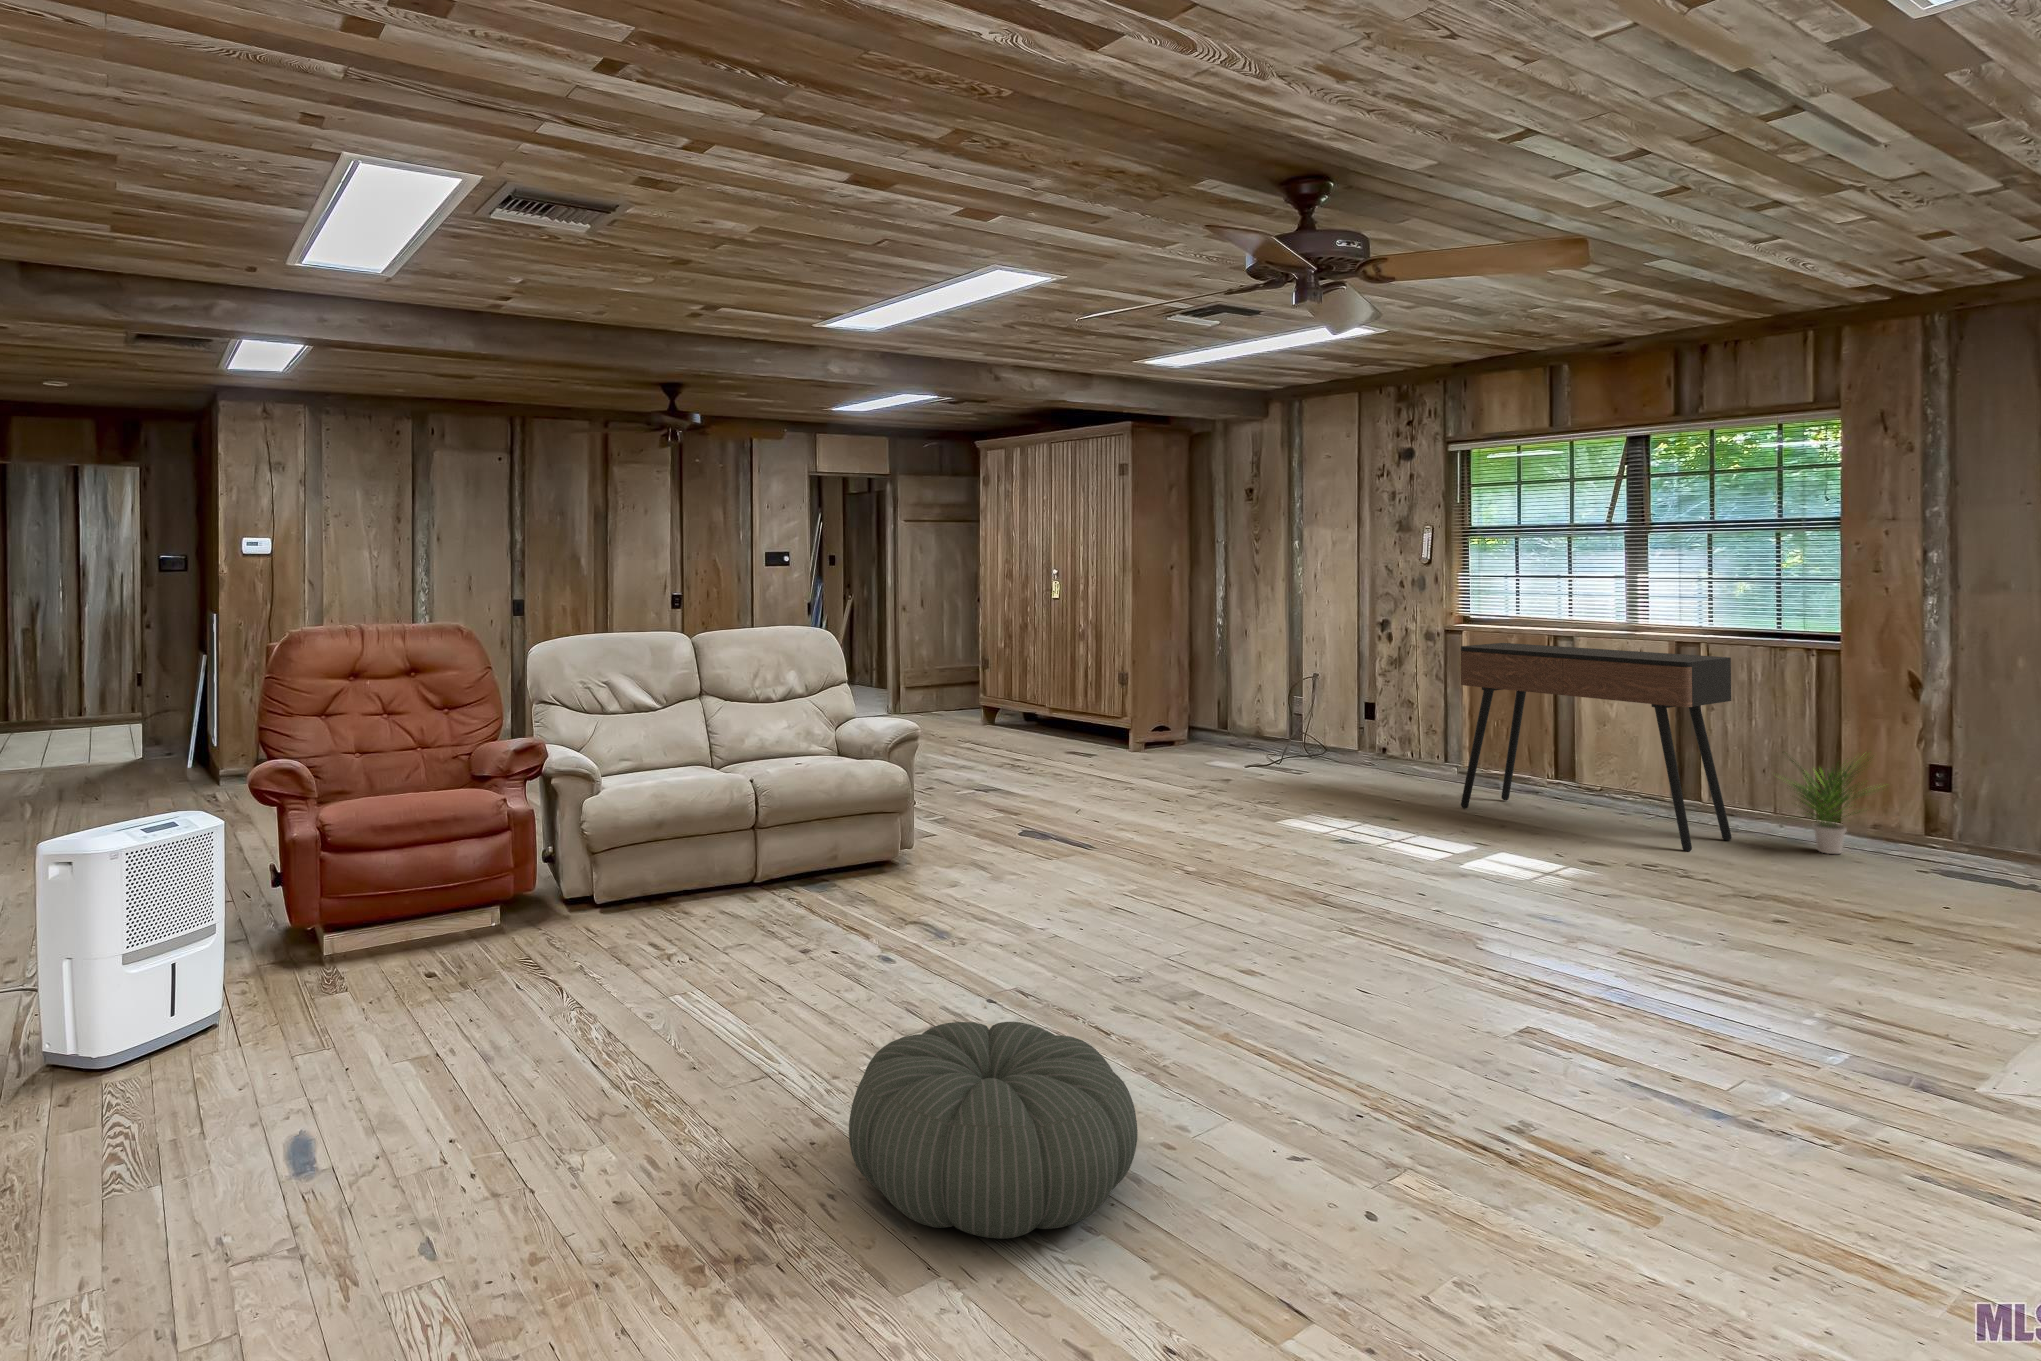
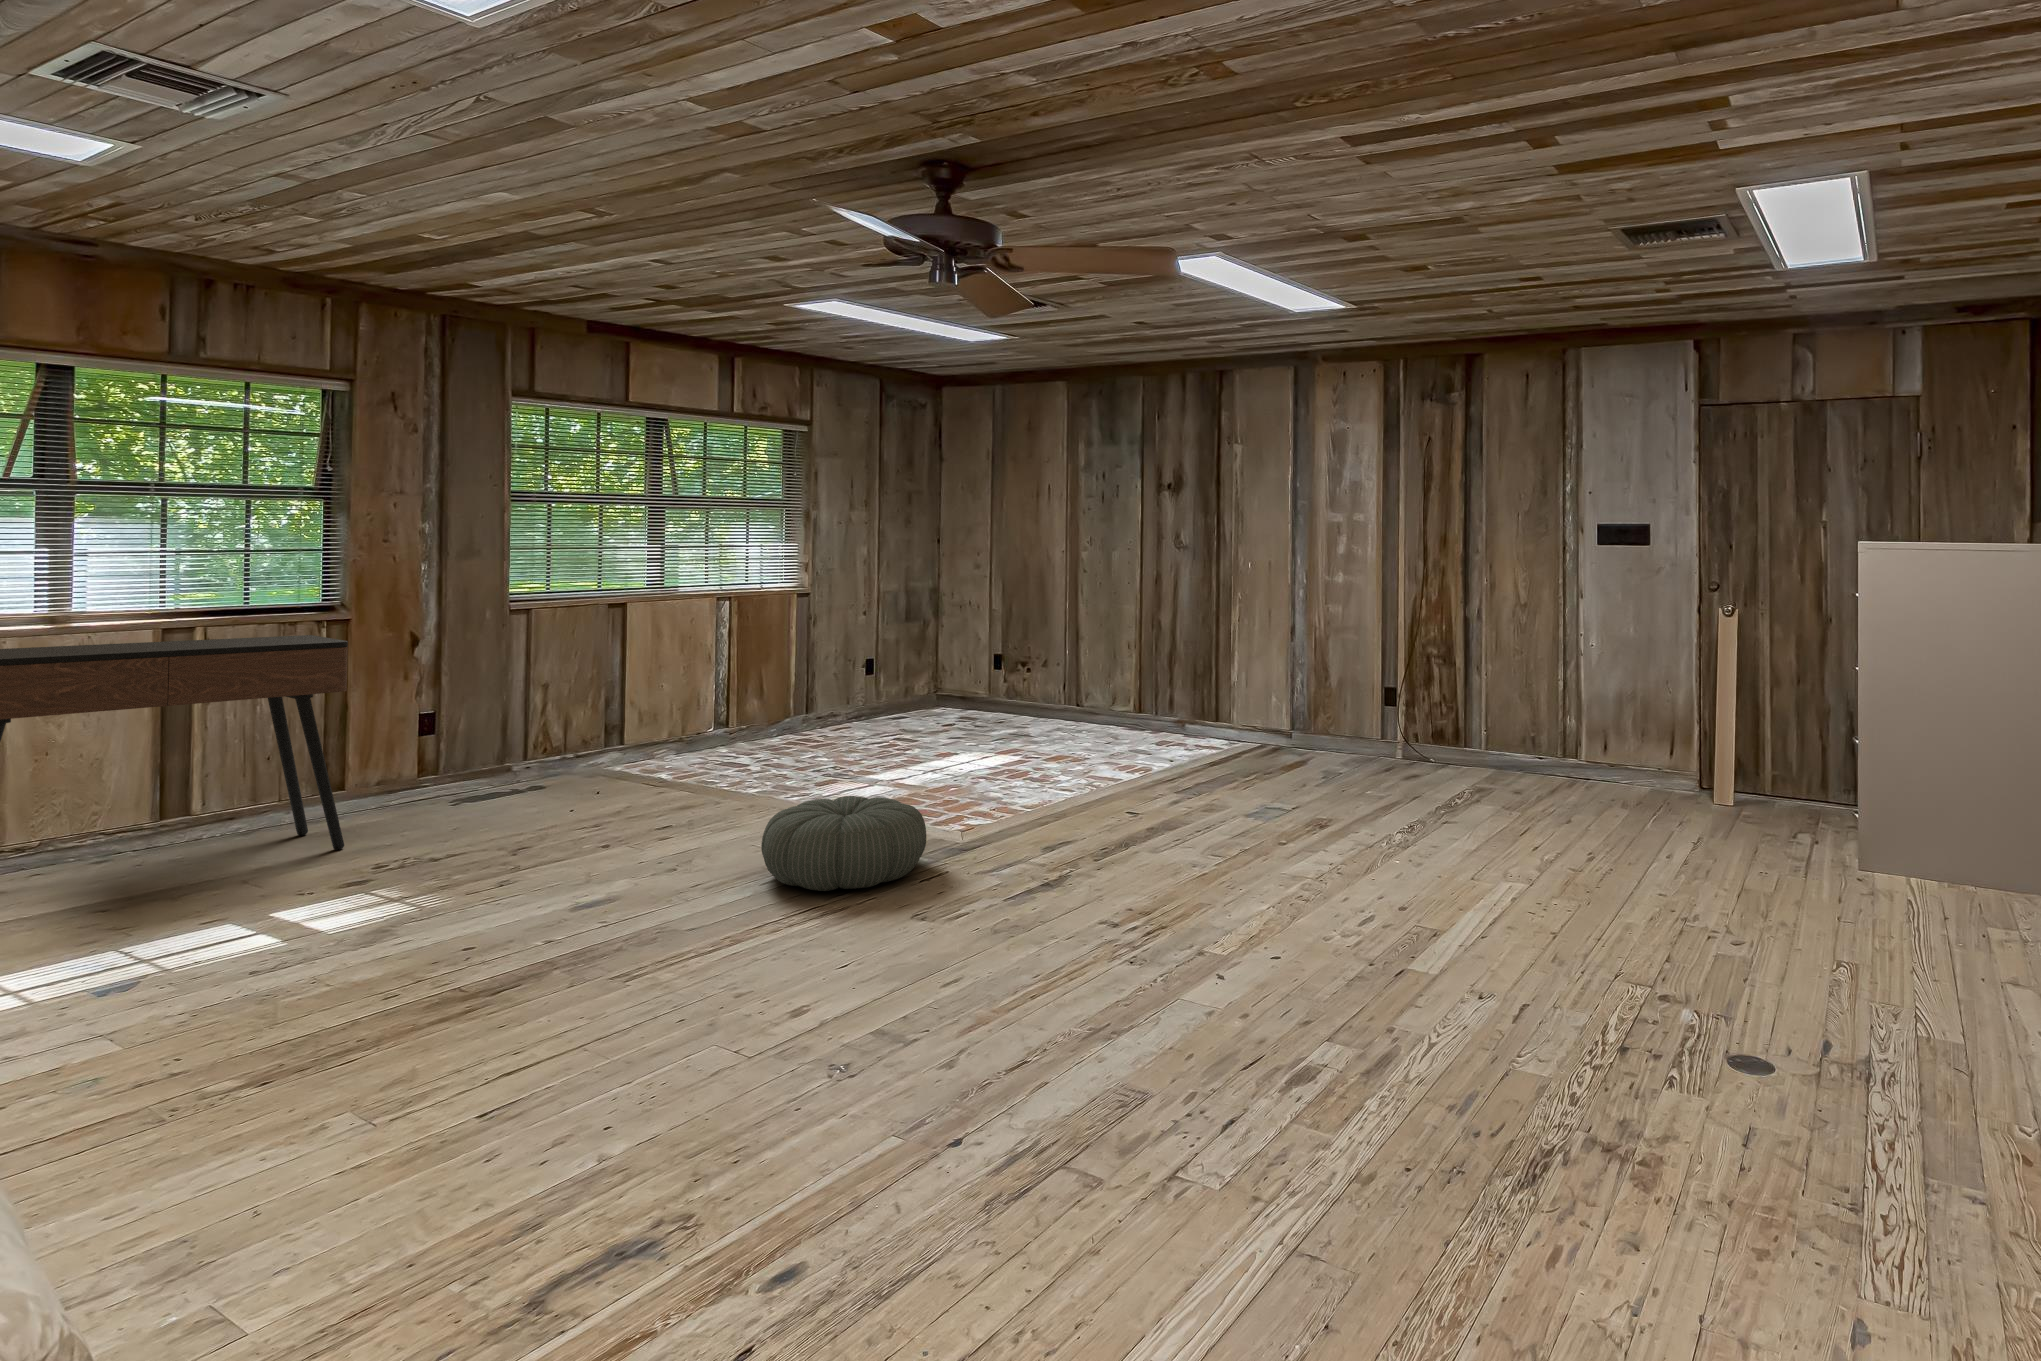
potted plant: present [1778,758,1879,854] -> none [328,710,440,816]
pouf: present [849,1022,1137,1239] -> present [761,796,926,891]

